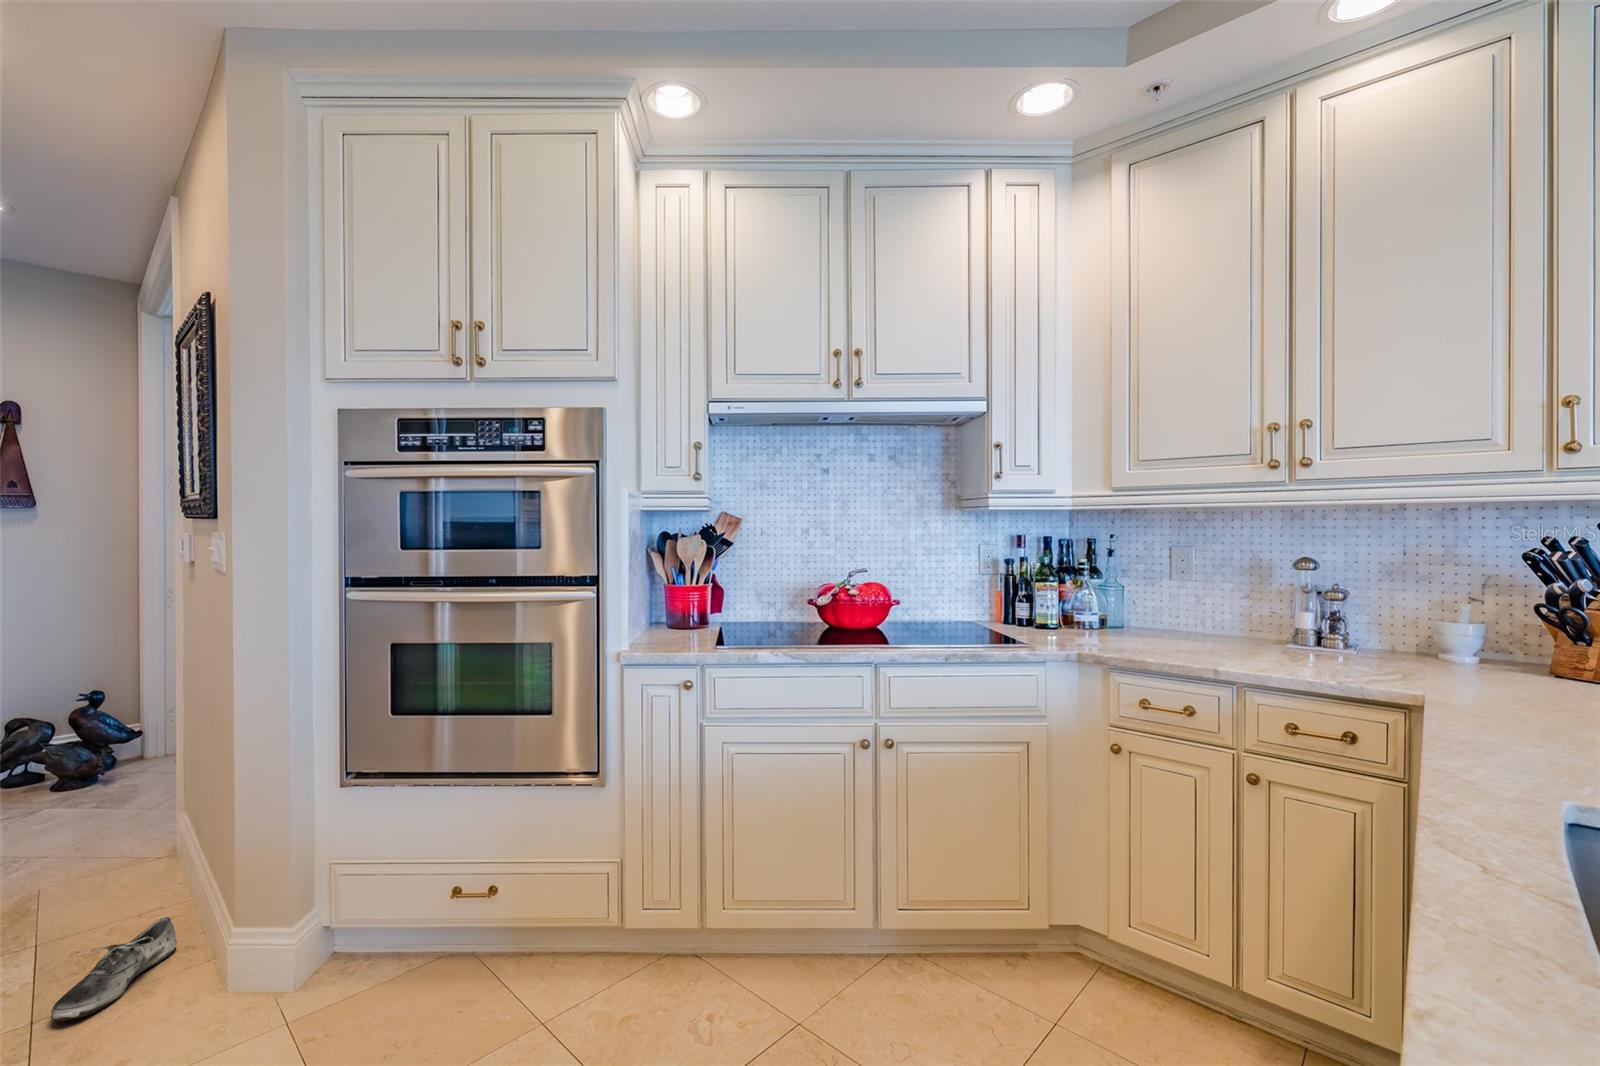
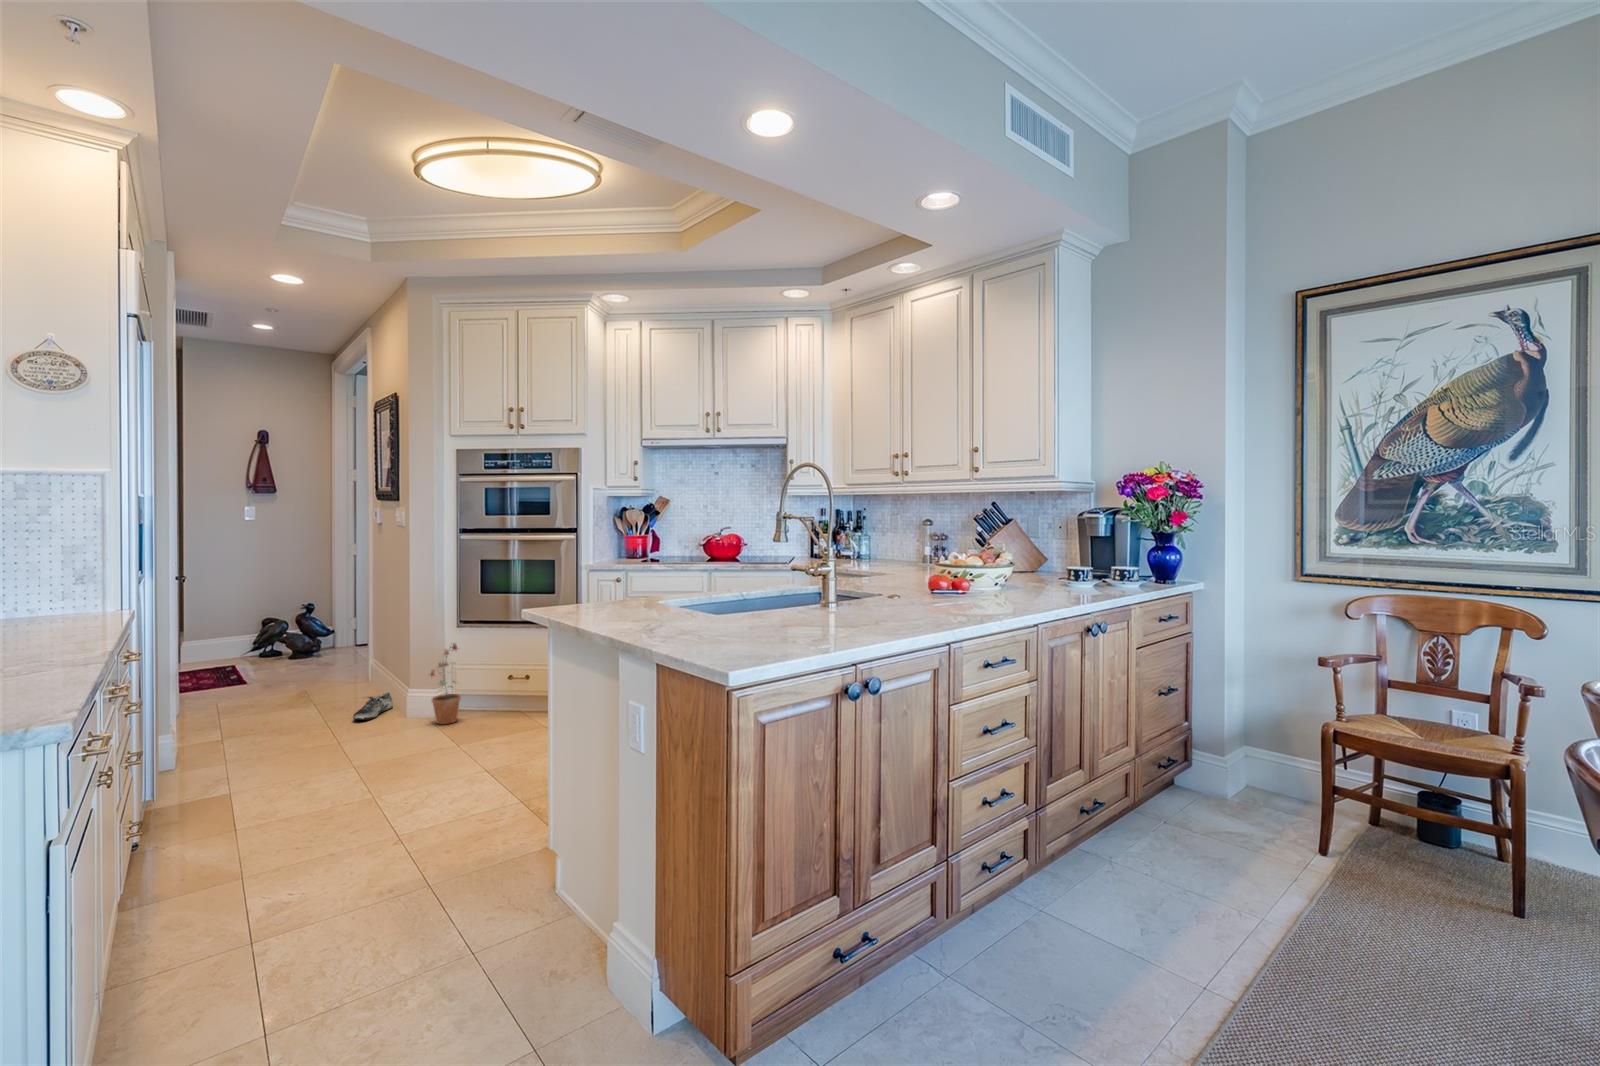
potted plant: none [240,820,326,1022] -> present [430,644,461,724]

